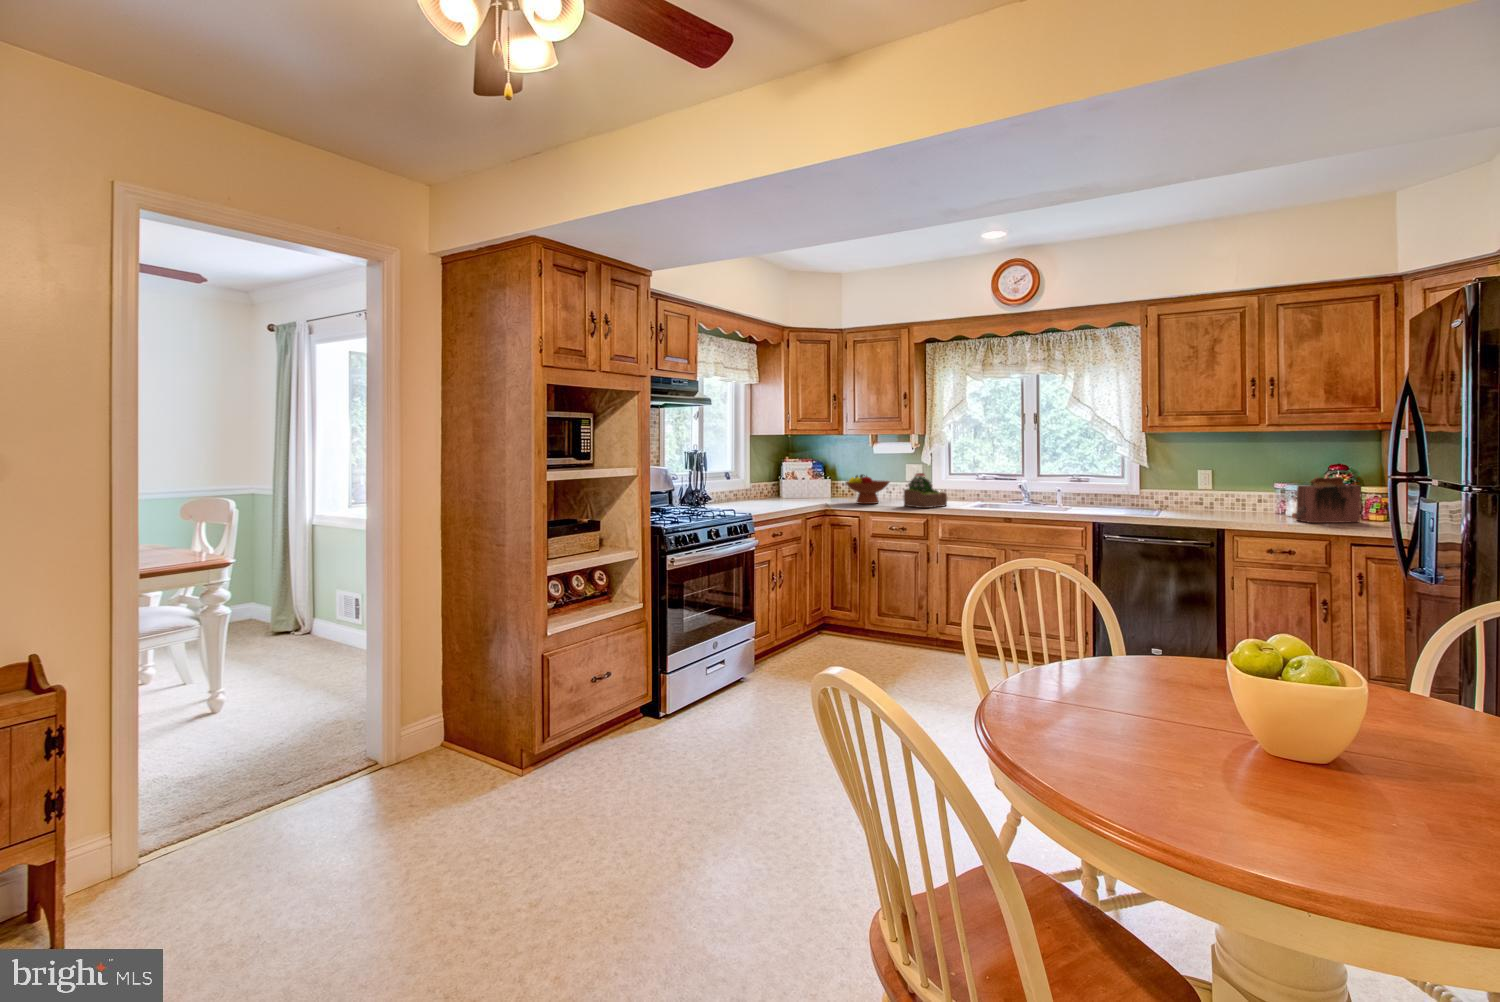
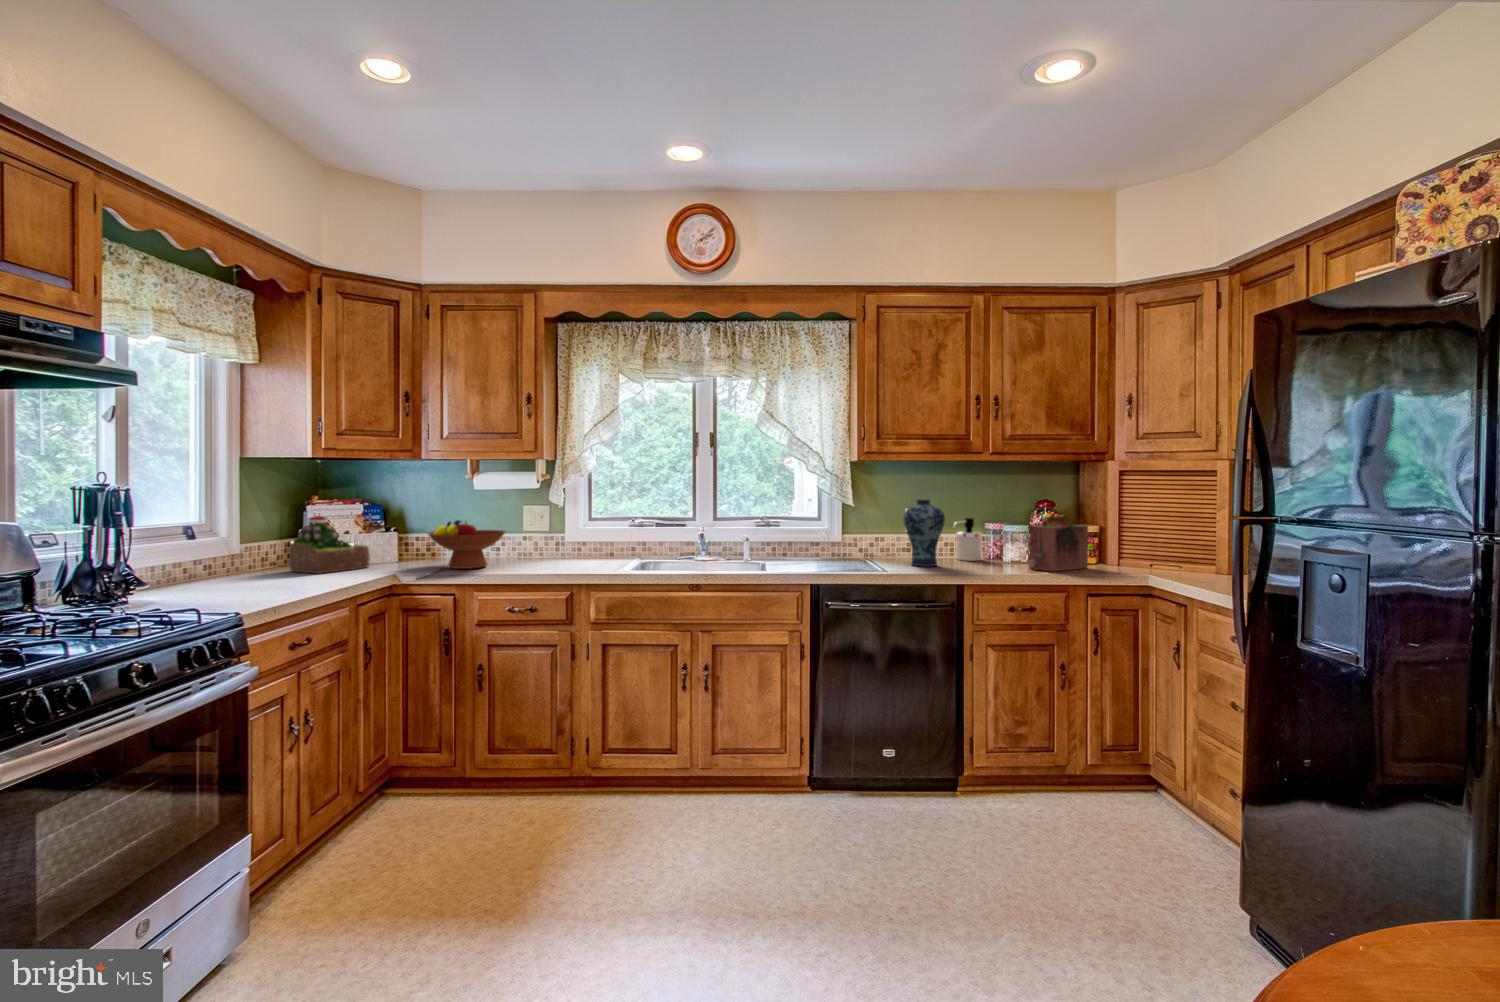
vase: none [1183,463,1220,515] -> present [903,499,945,566]
succulent plant: present [904,473,947,508] -> present [290,516,370,574]
soap dispenser: none [1235,478,1269,513] -> present [953,518,983,561]

